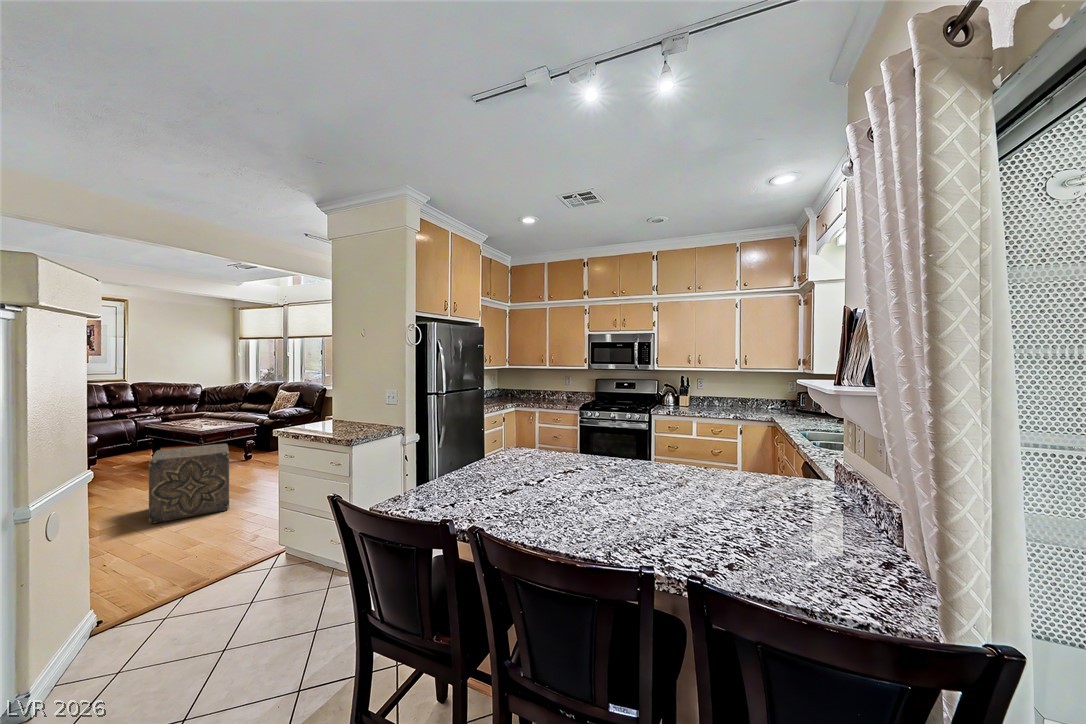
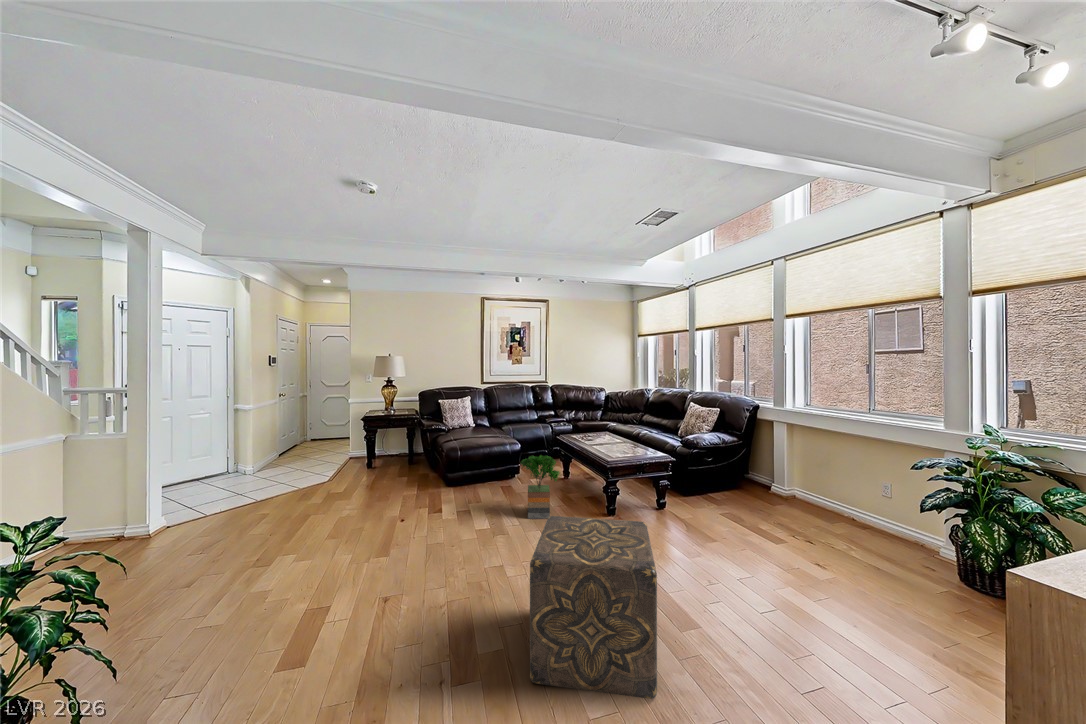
potted tree: none [111,433,156,483] -> present [521,455,560,519]

